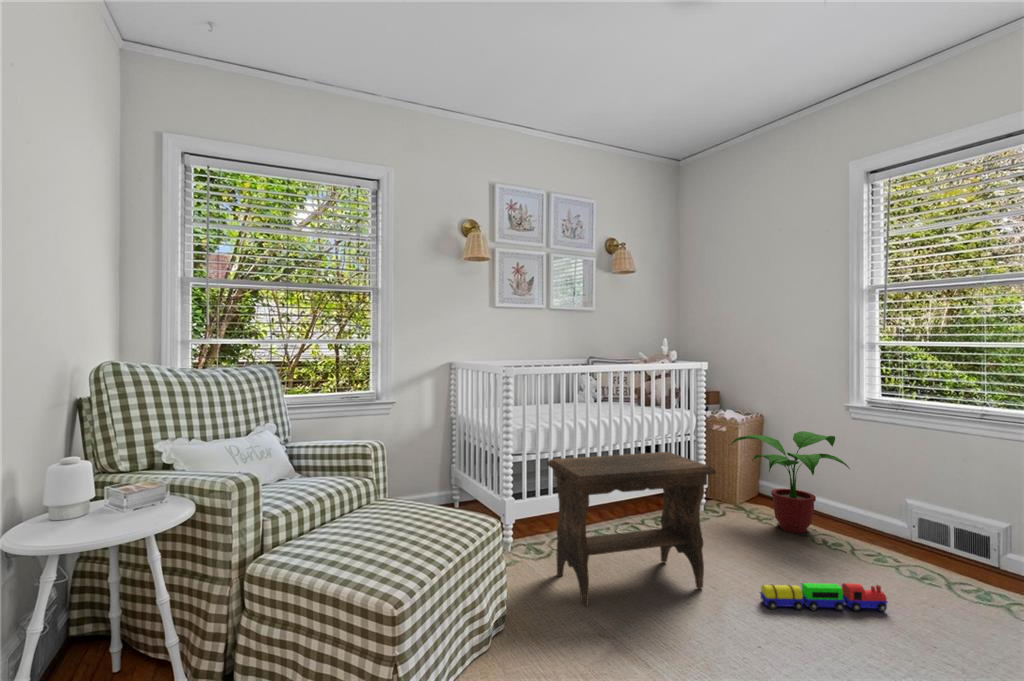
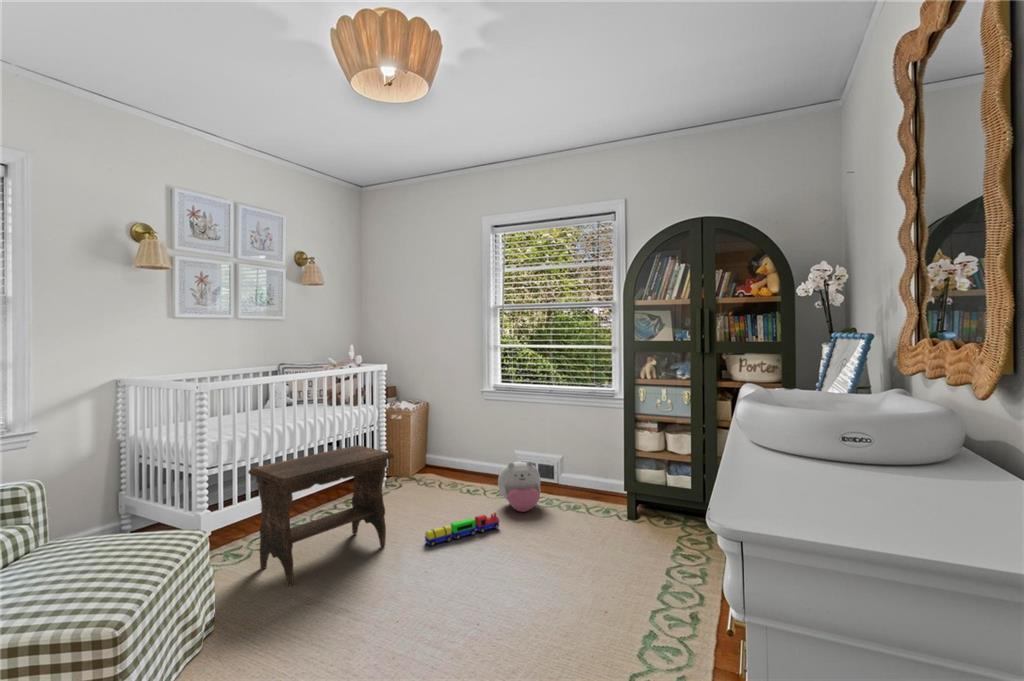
potted plant: present [731,431,850,533] -> none [405,414,484,489]
plush toy: none [880,512,968,597] -> present [498,461,541,512]

